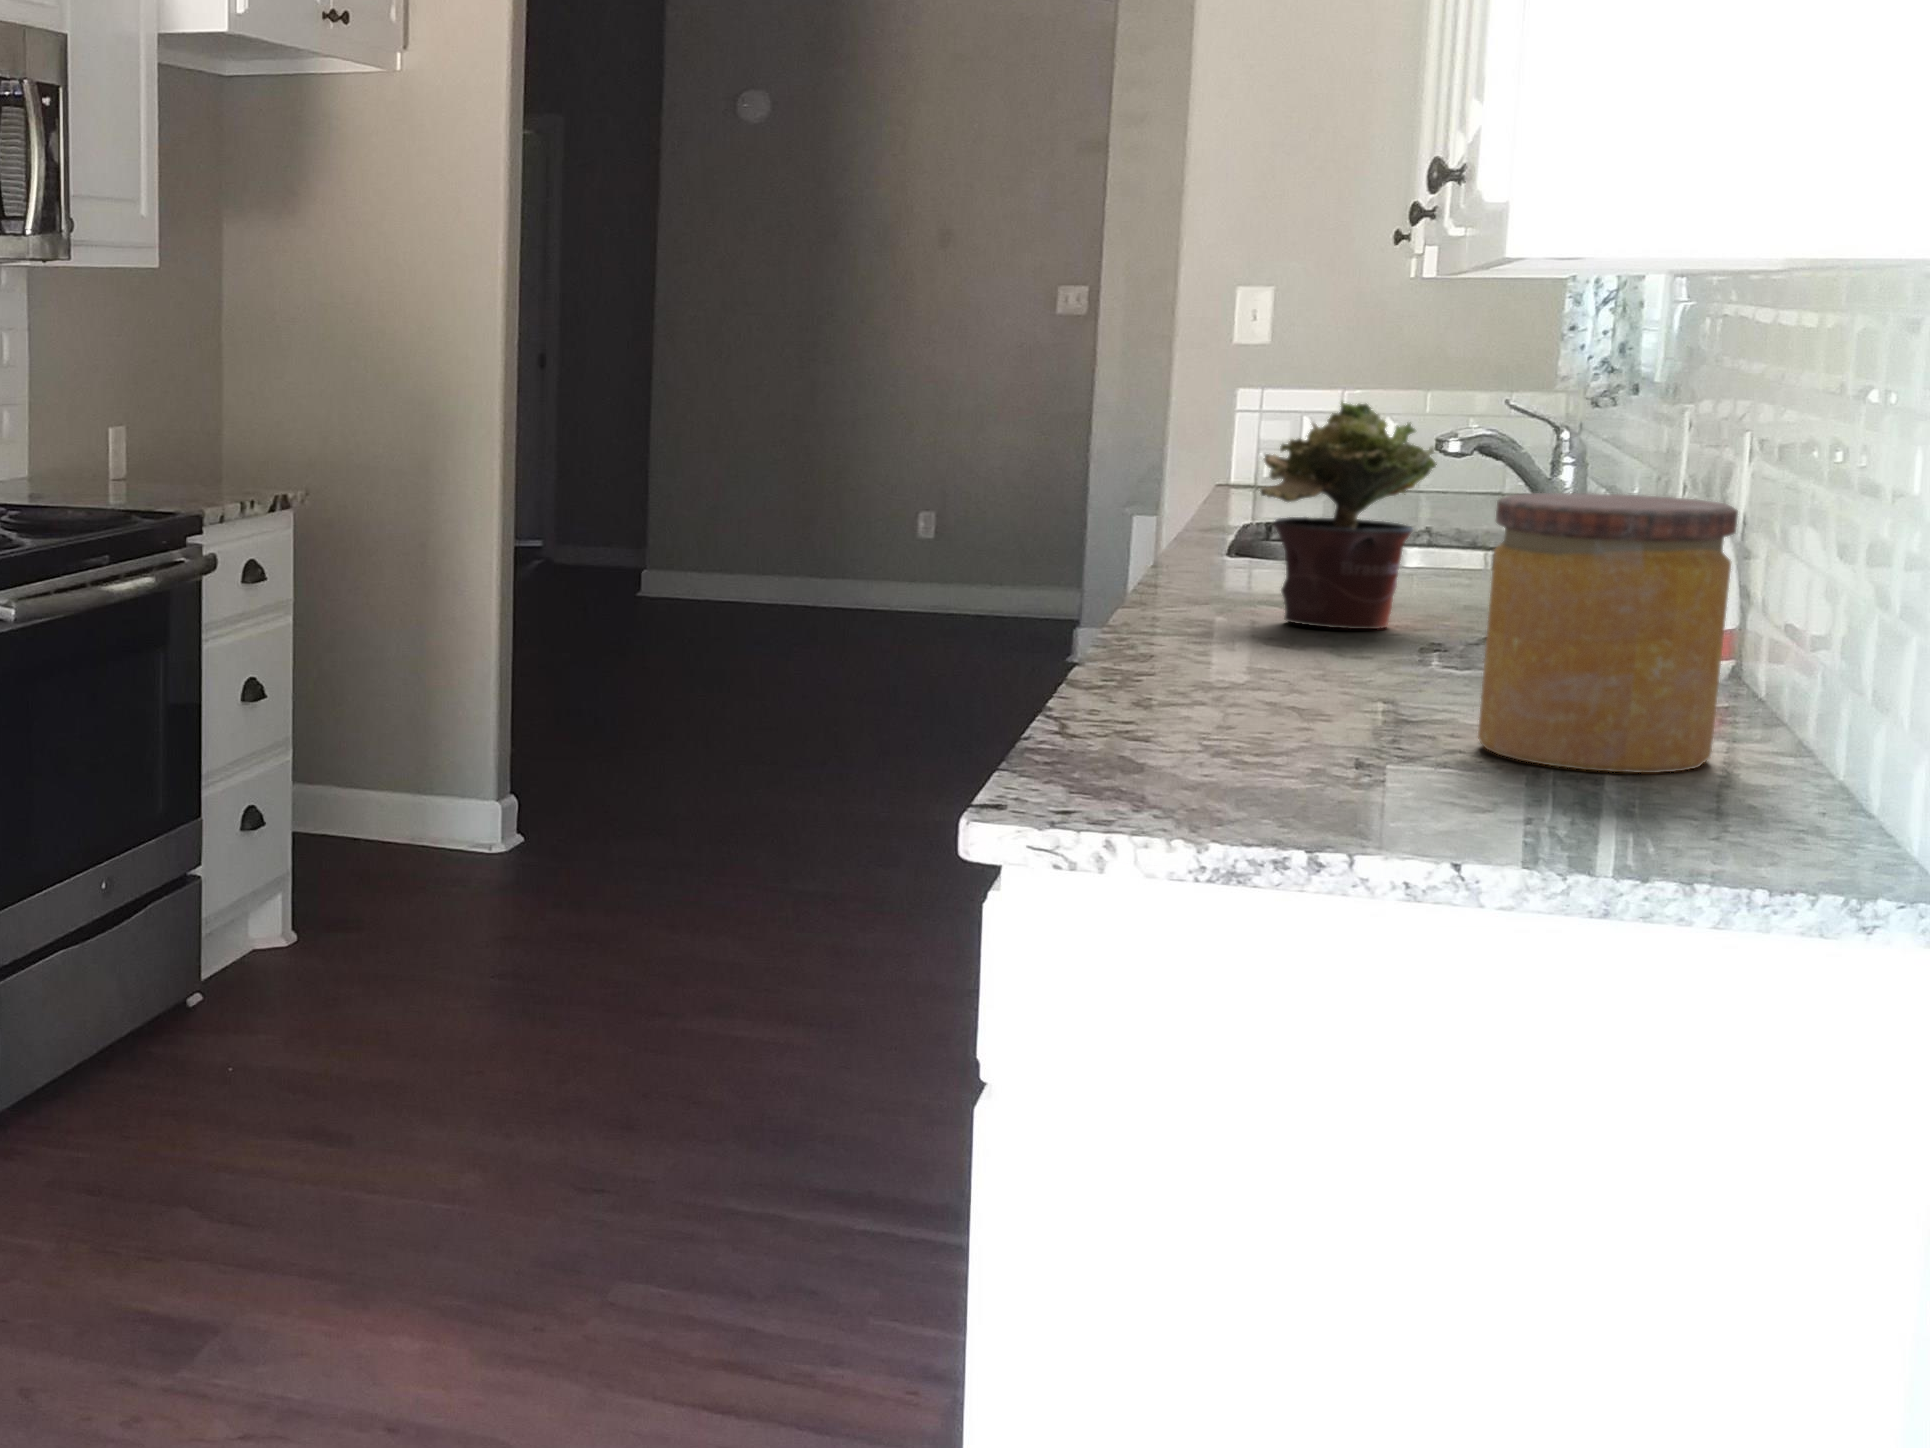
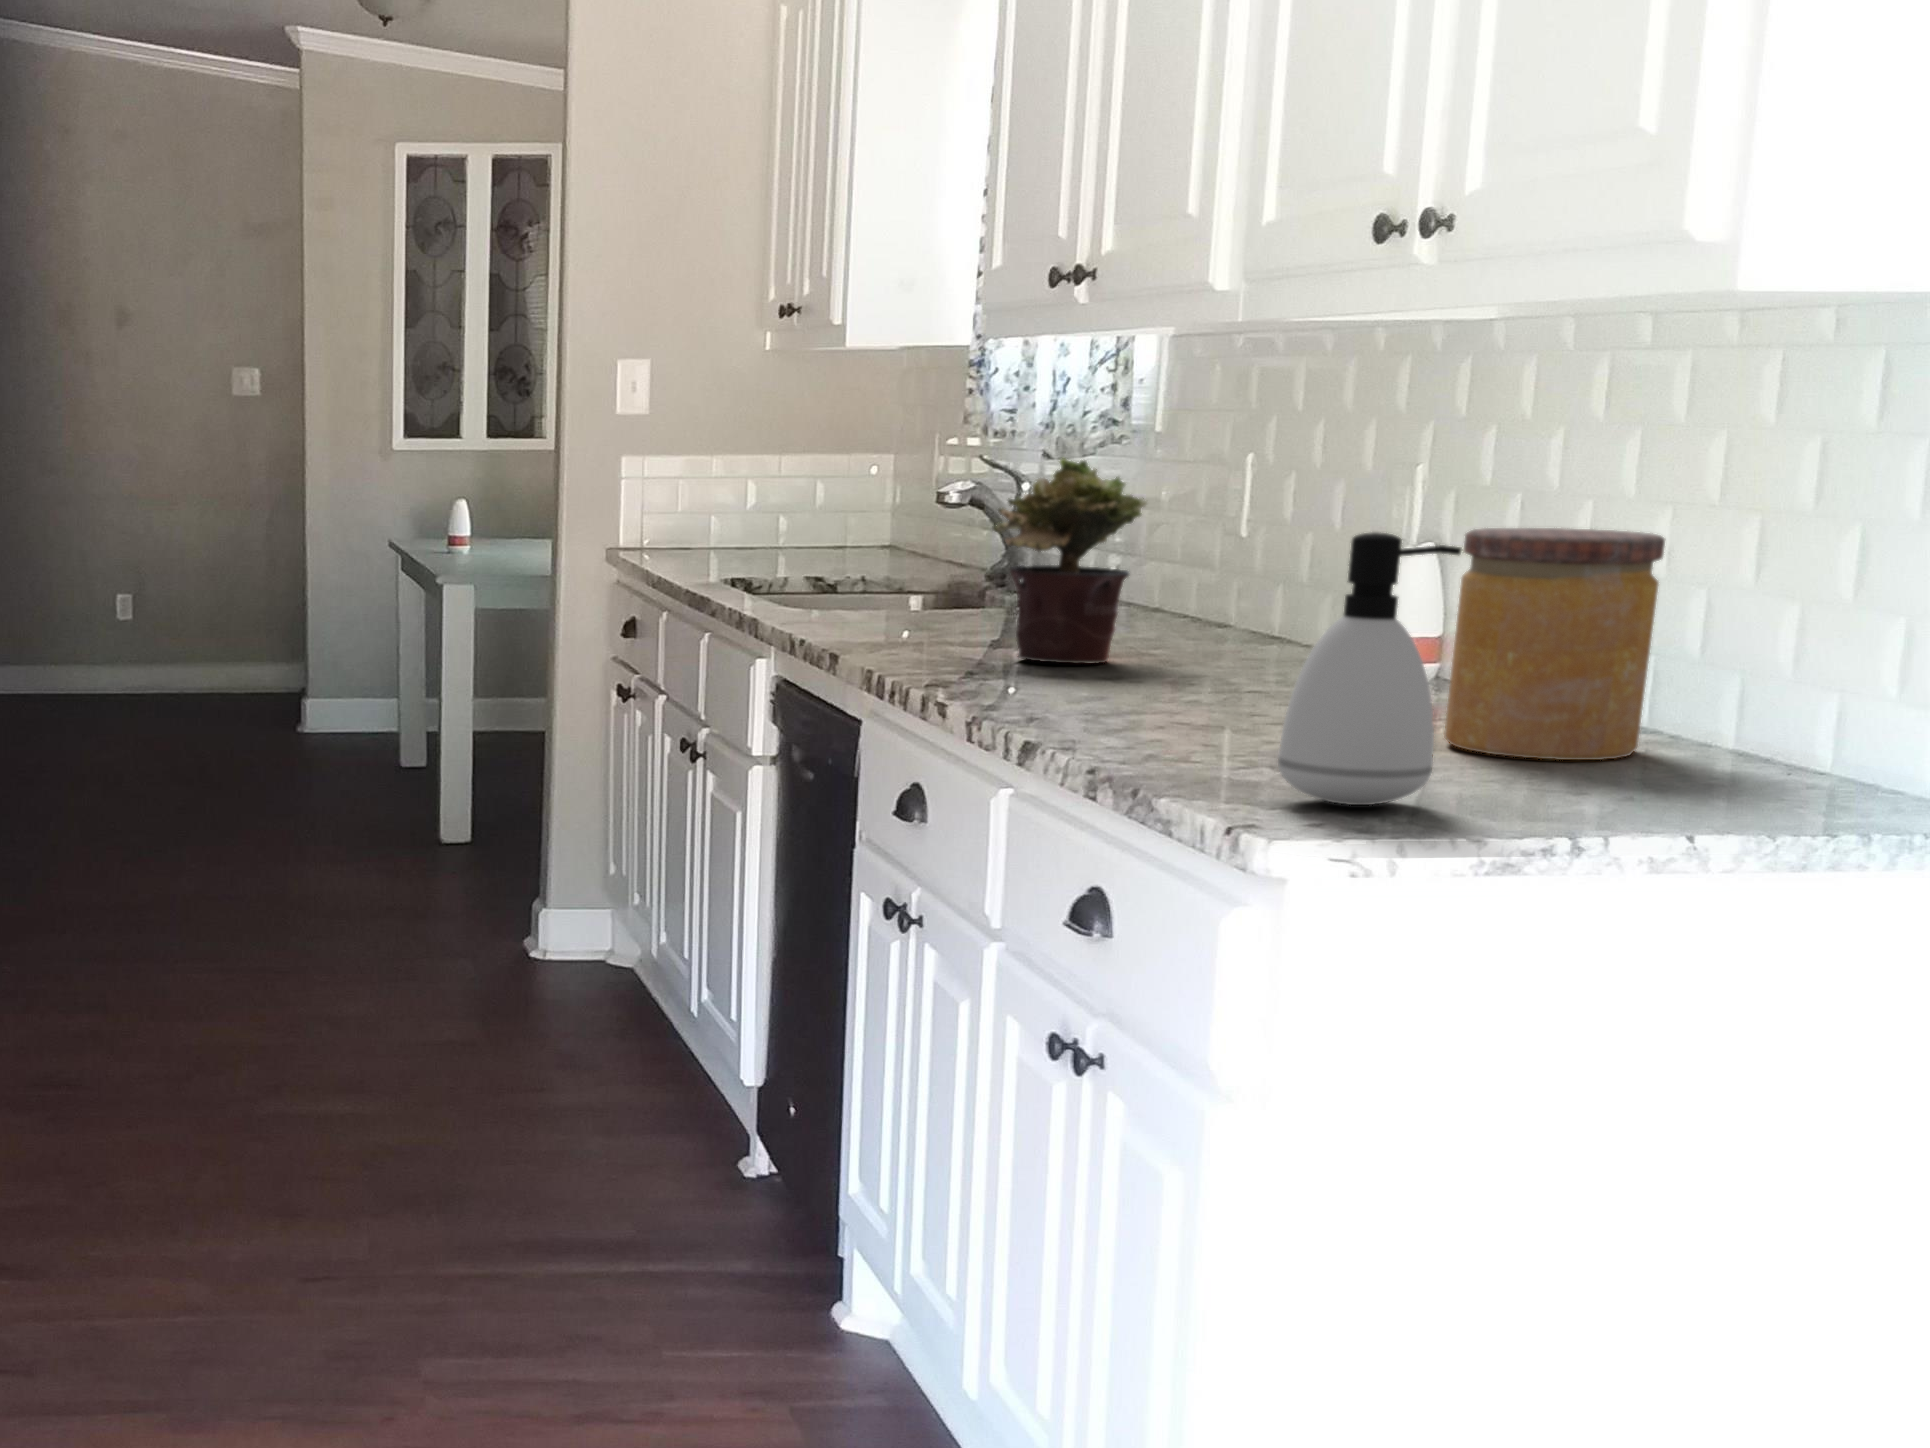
soap dispenser: none [1078,492,1265,795] -> present [1278,532,1462,805]

